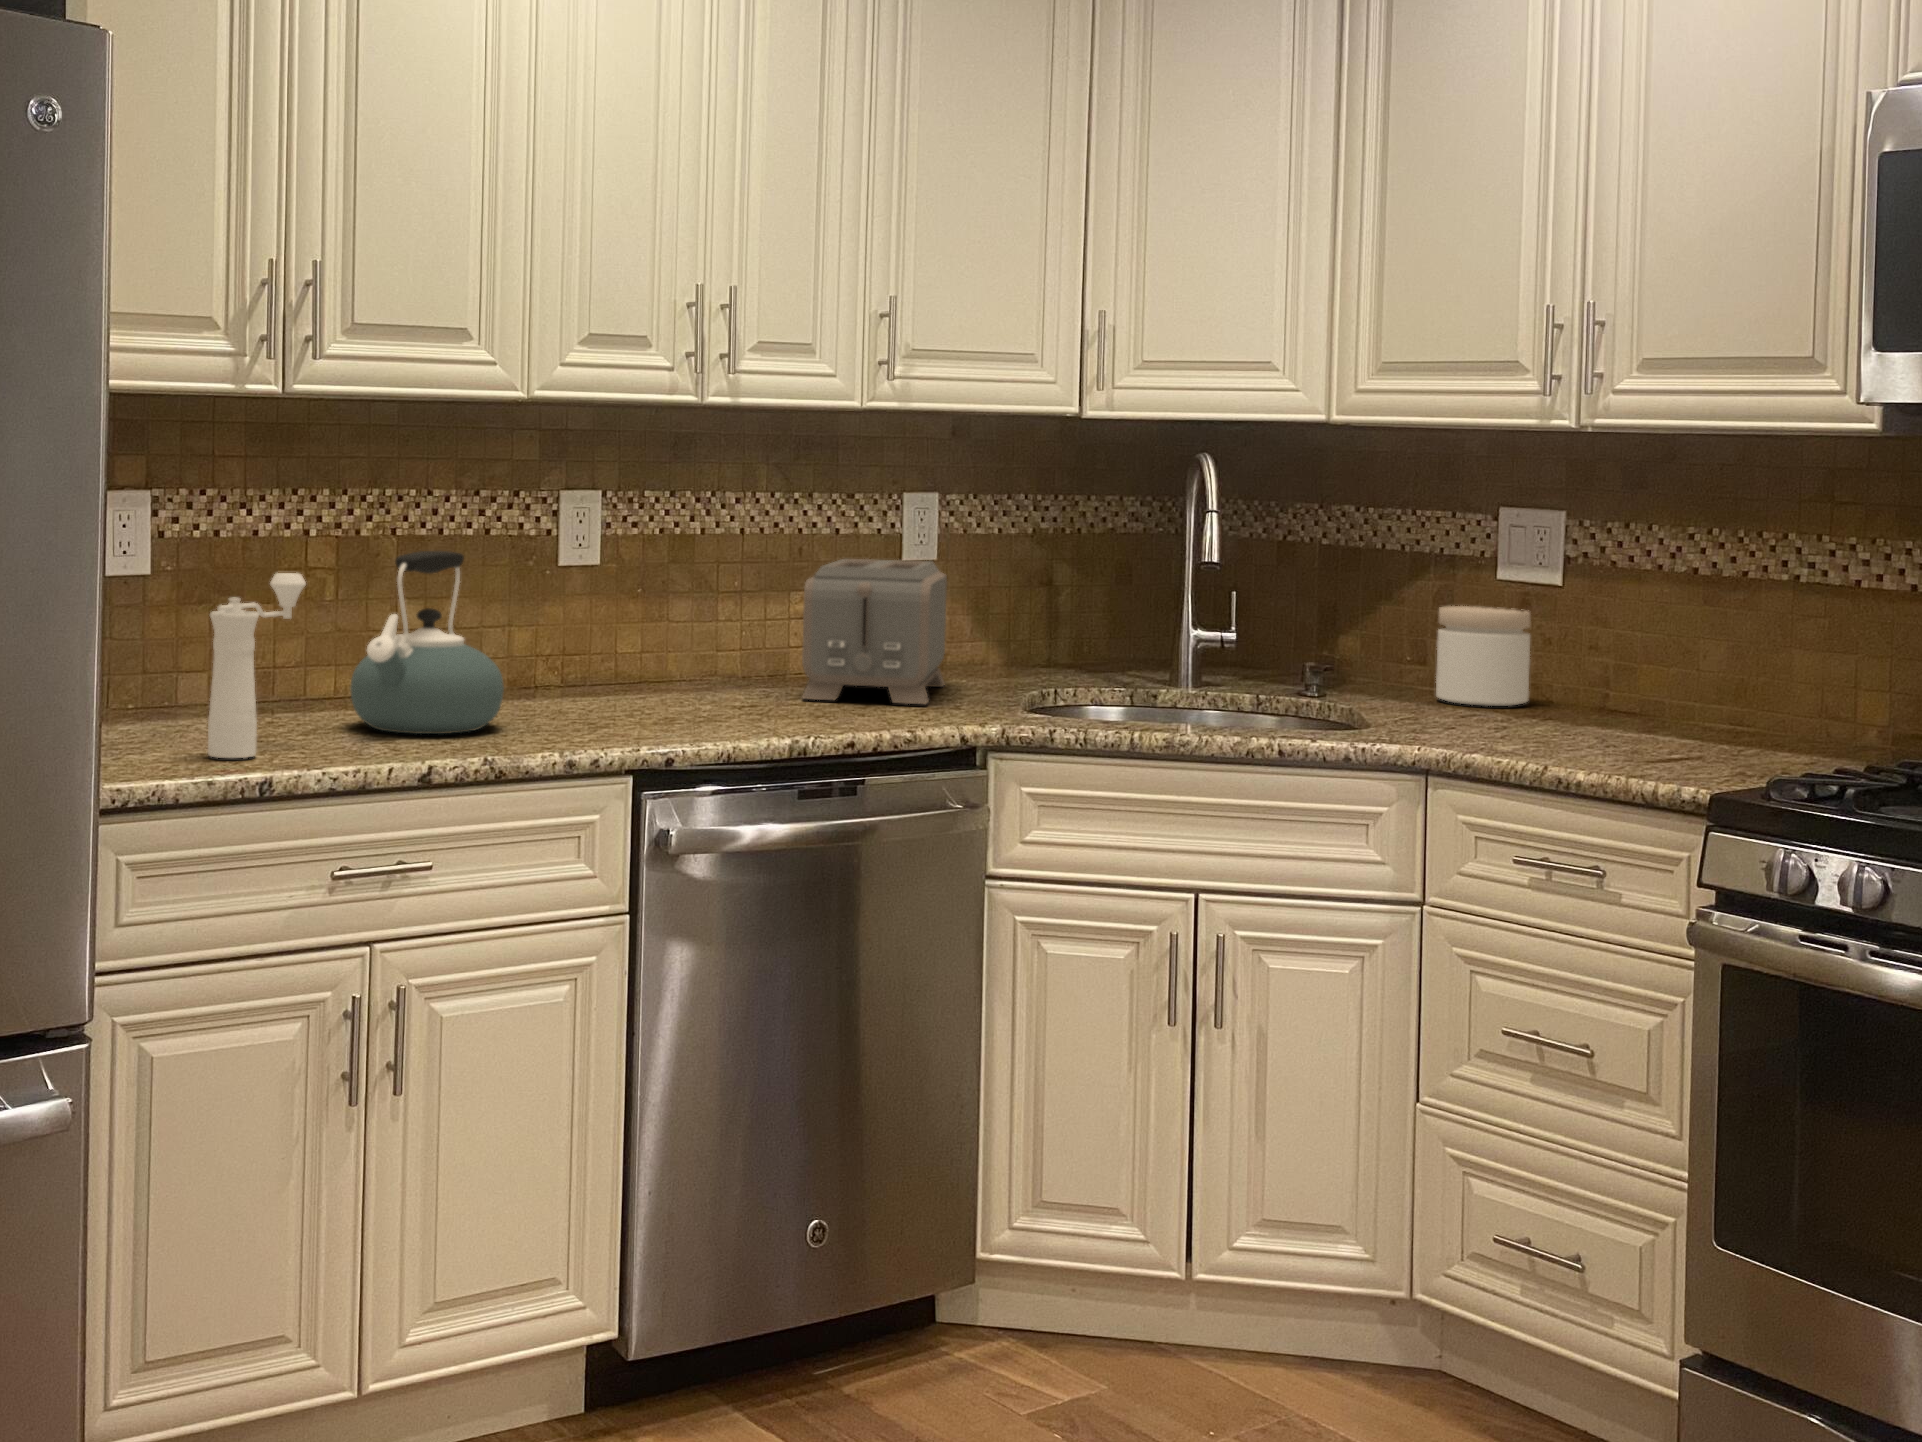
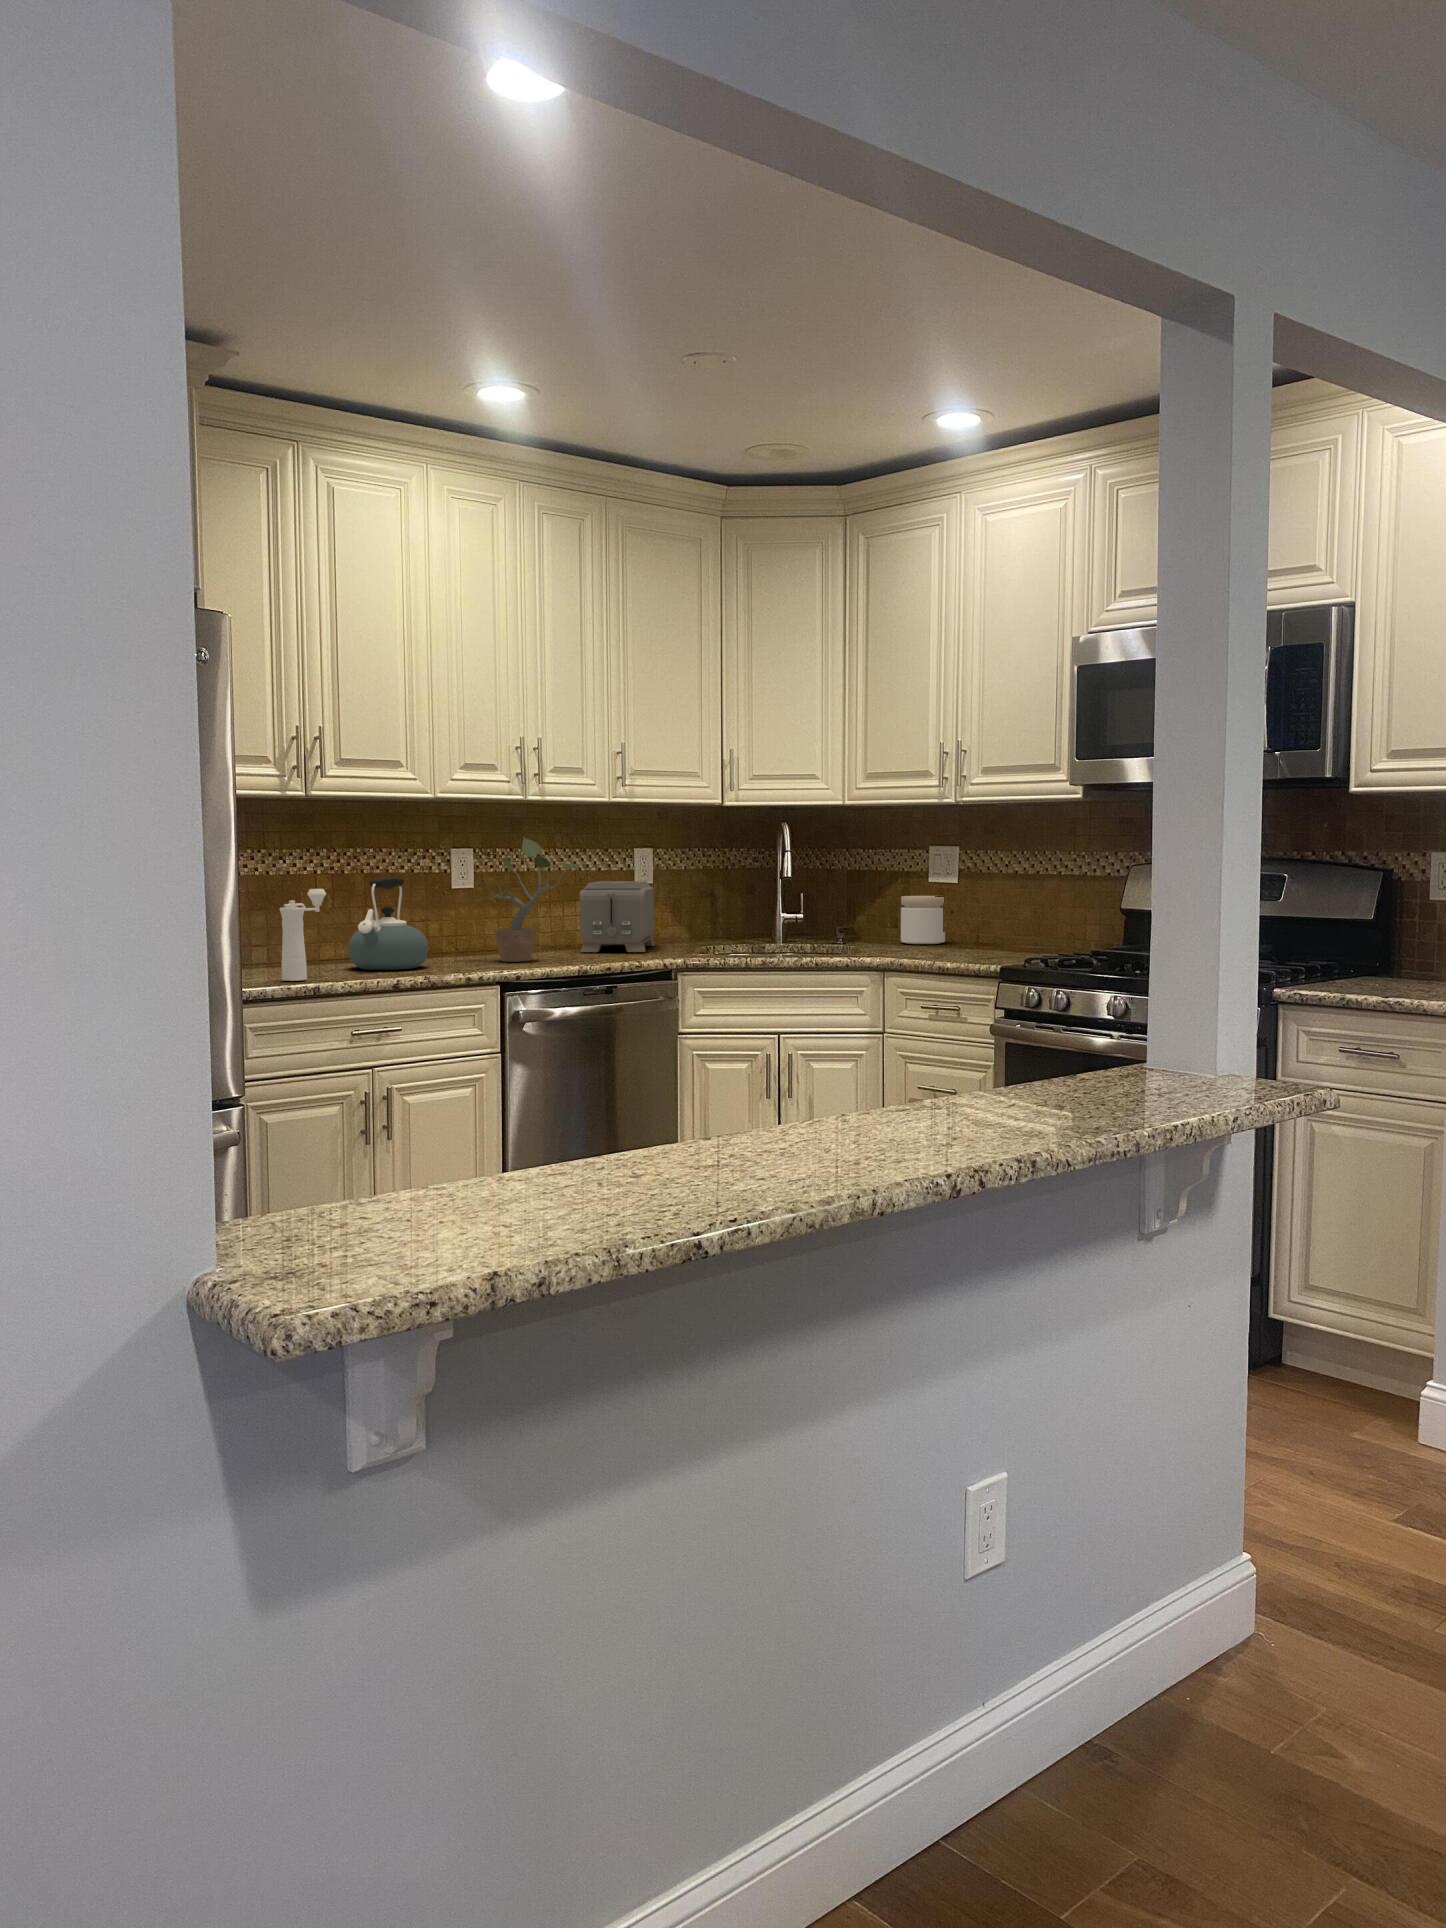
potted plant: none [577,473,807,721] -> present [465,837,580,962]

